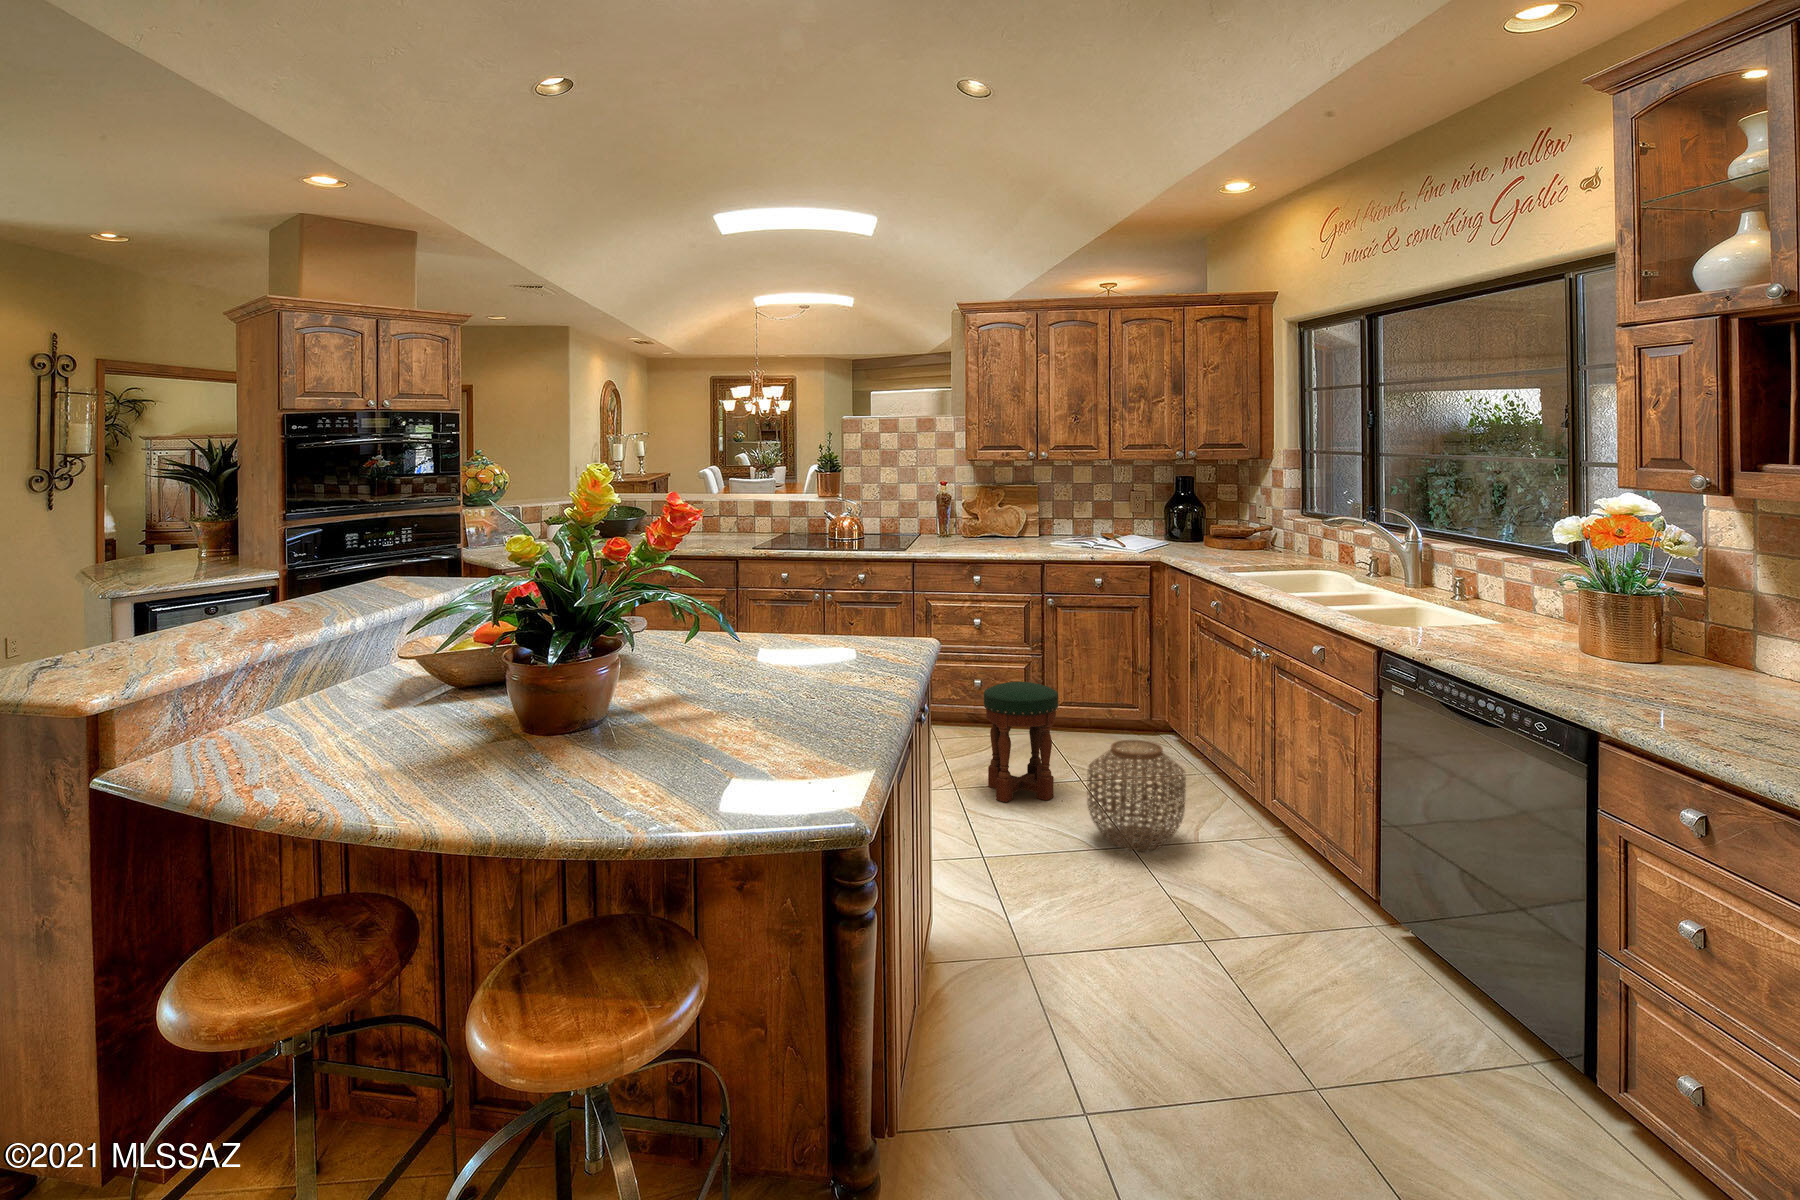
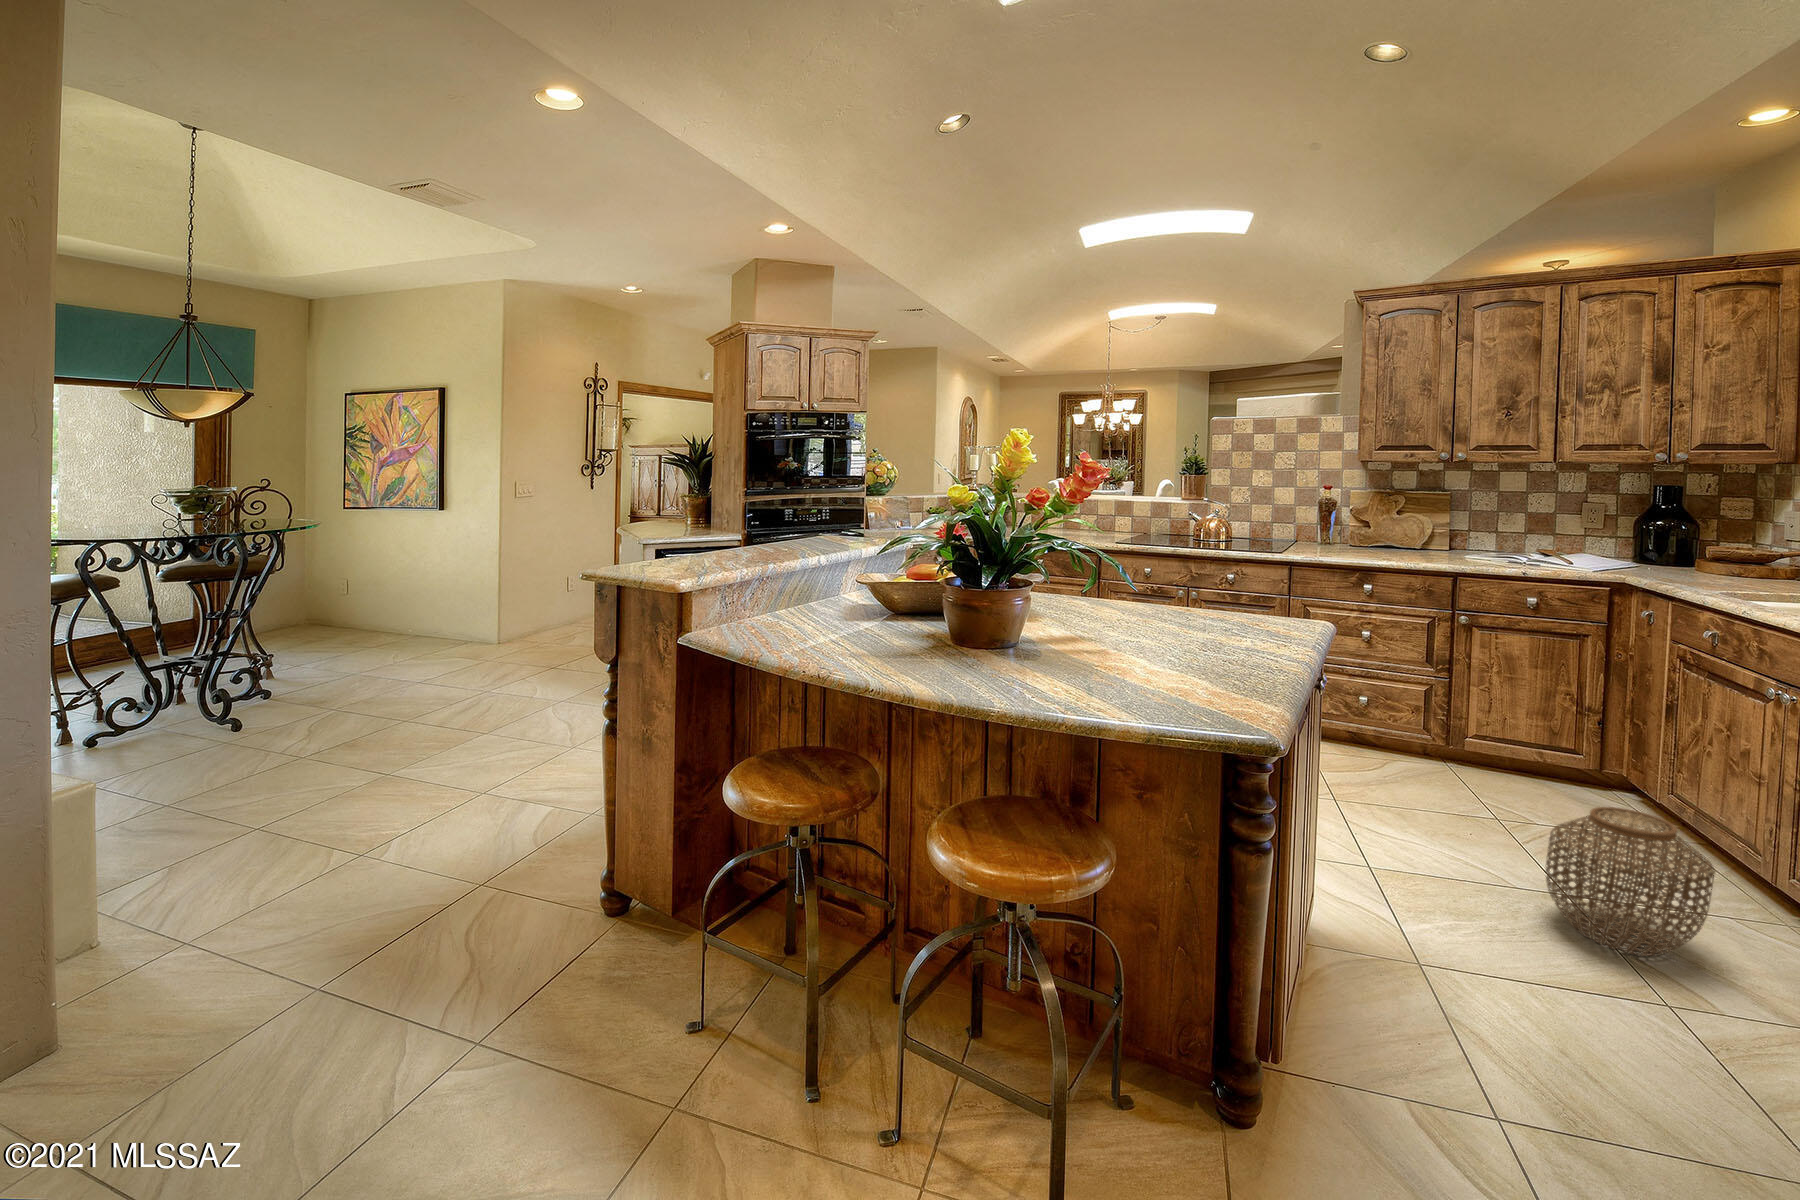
stool: present [984,682,1058,802] -> none [1384,711,1492,855]

